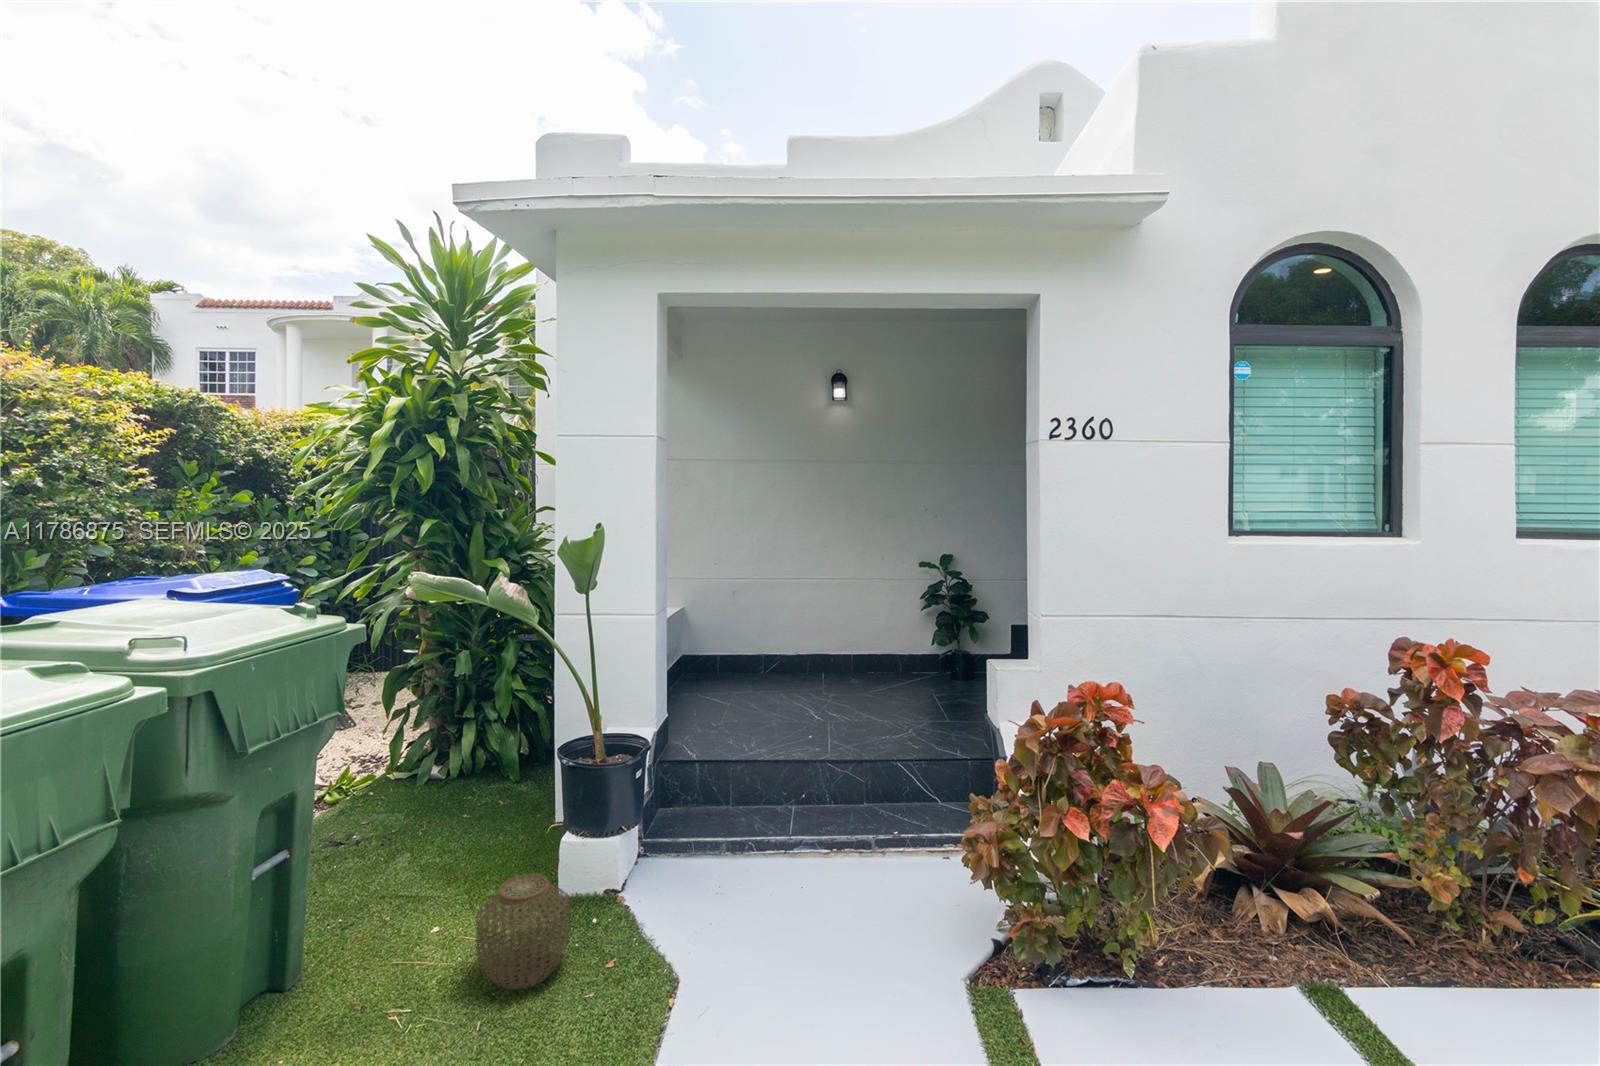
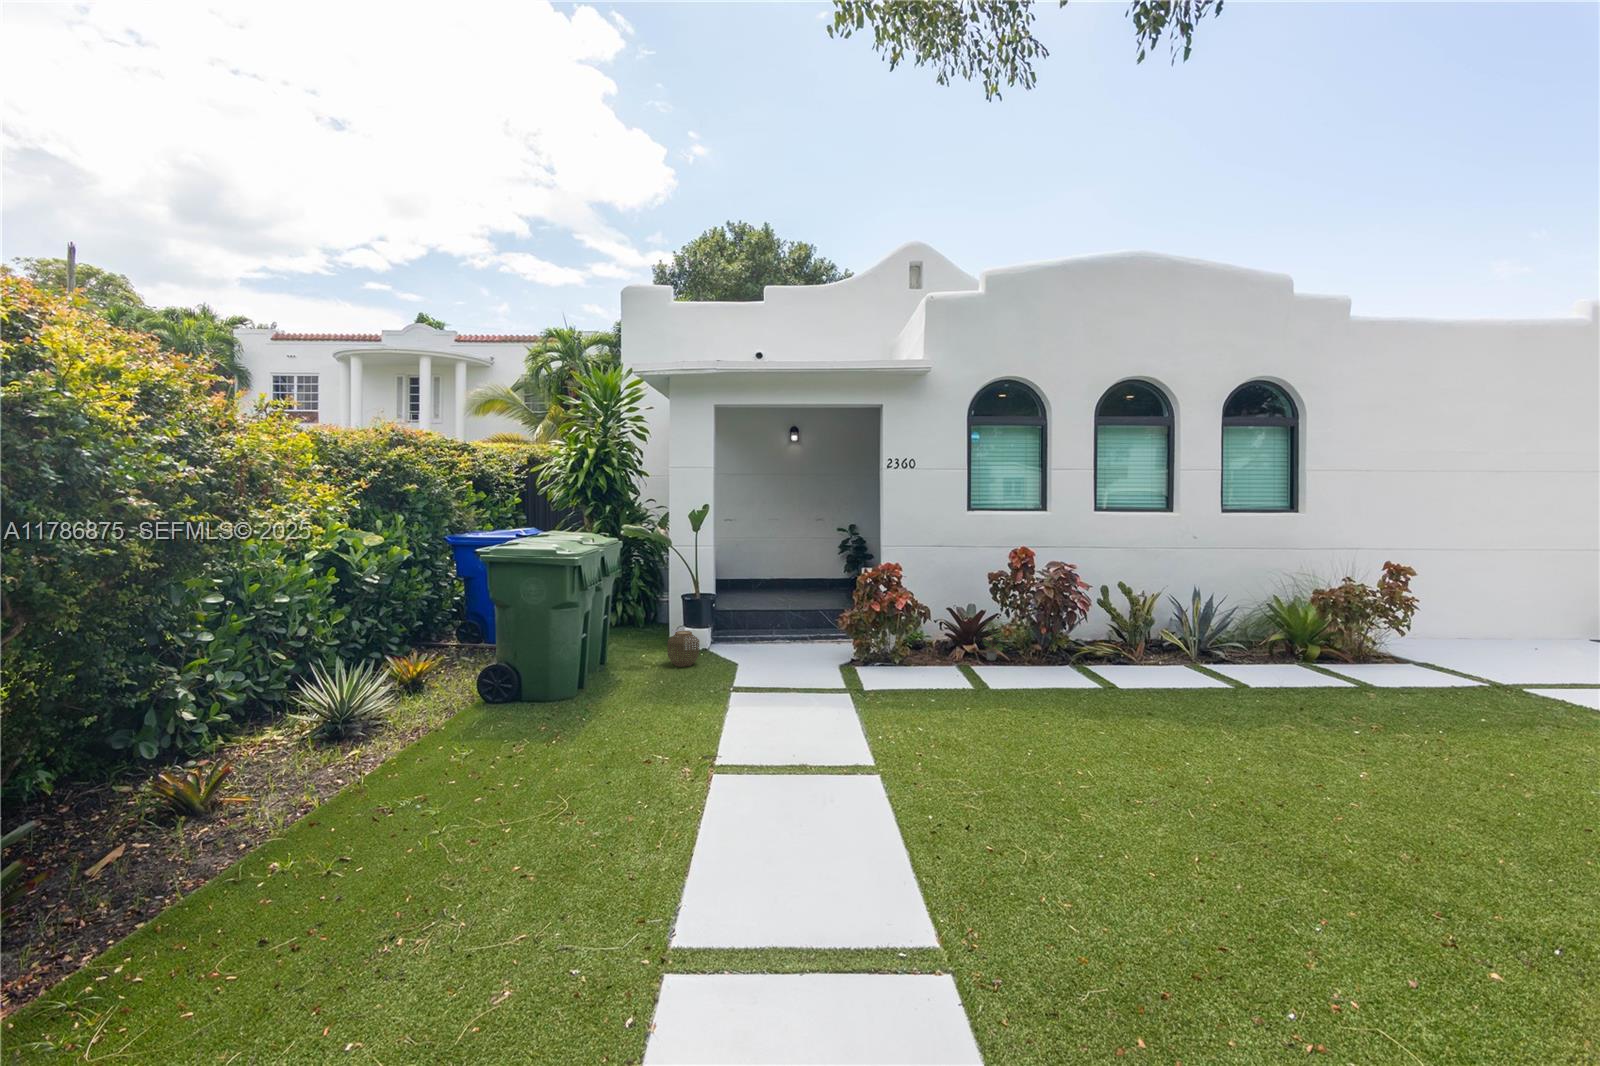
potted plant: none [1382,870,1475,995] -> present [984,622,1003,661]

